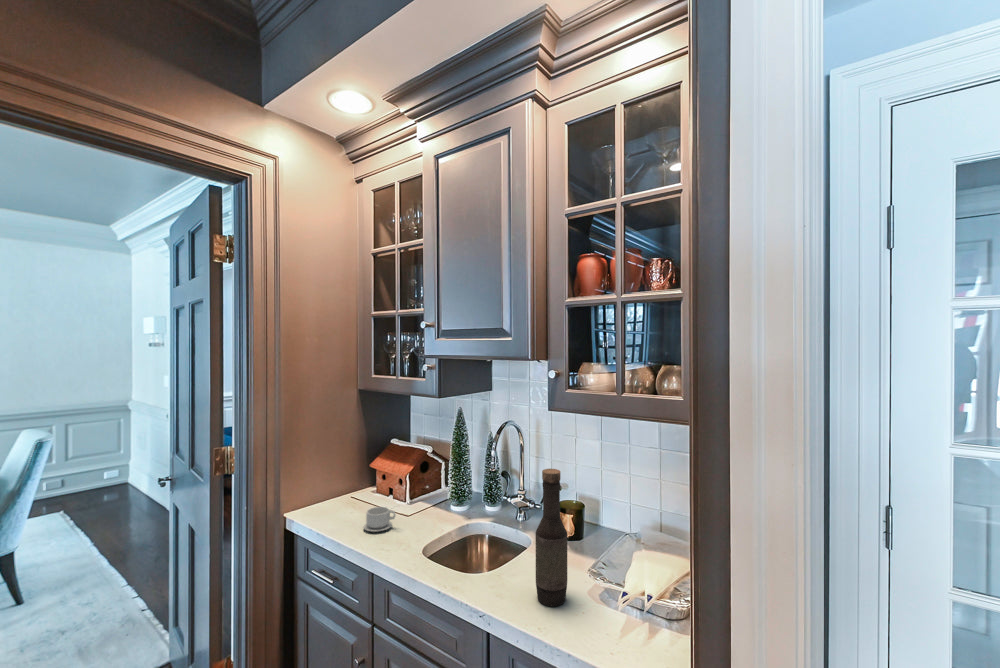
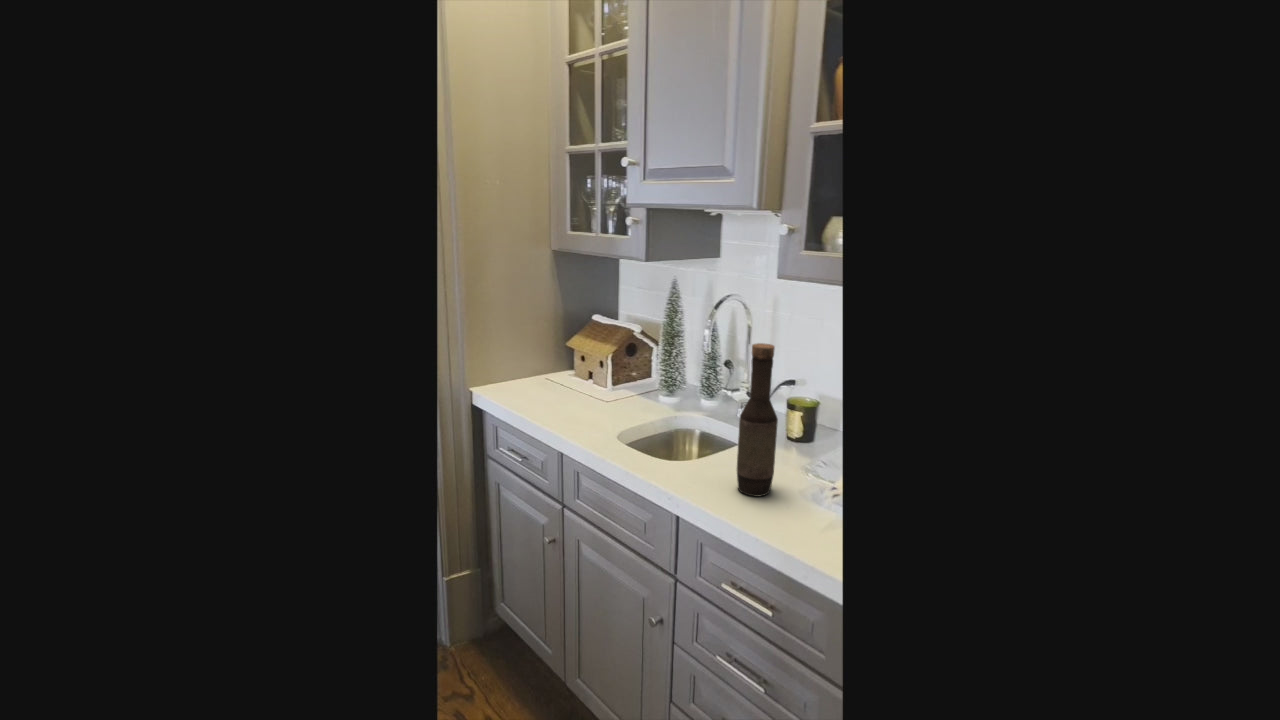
teacup: present [363,507,396,531] -> none [554,385,596,412]

